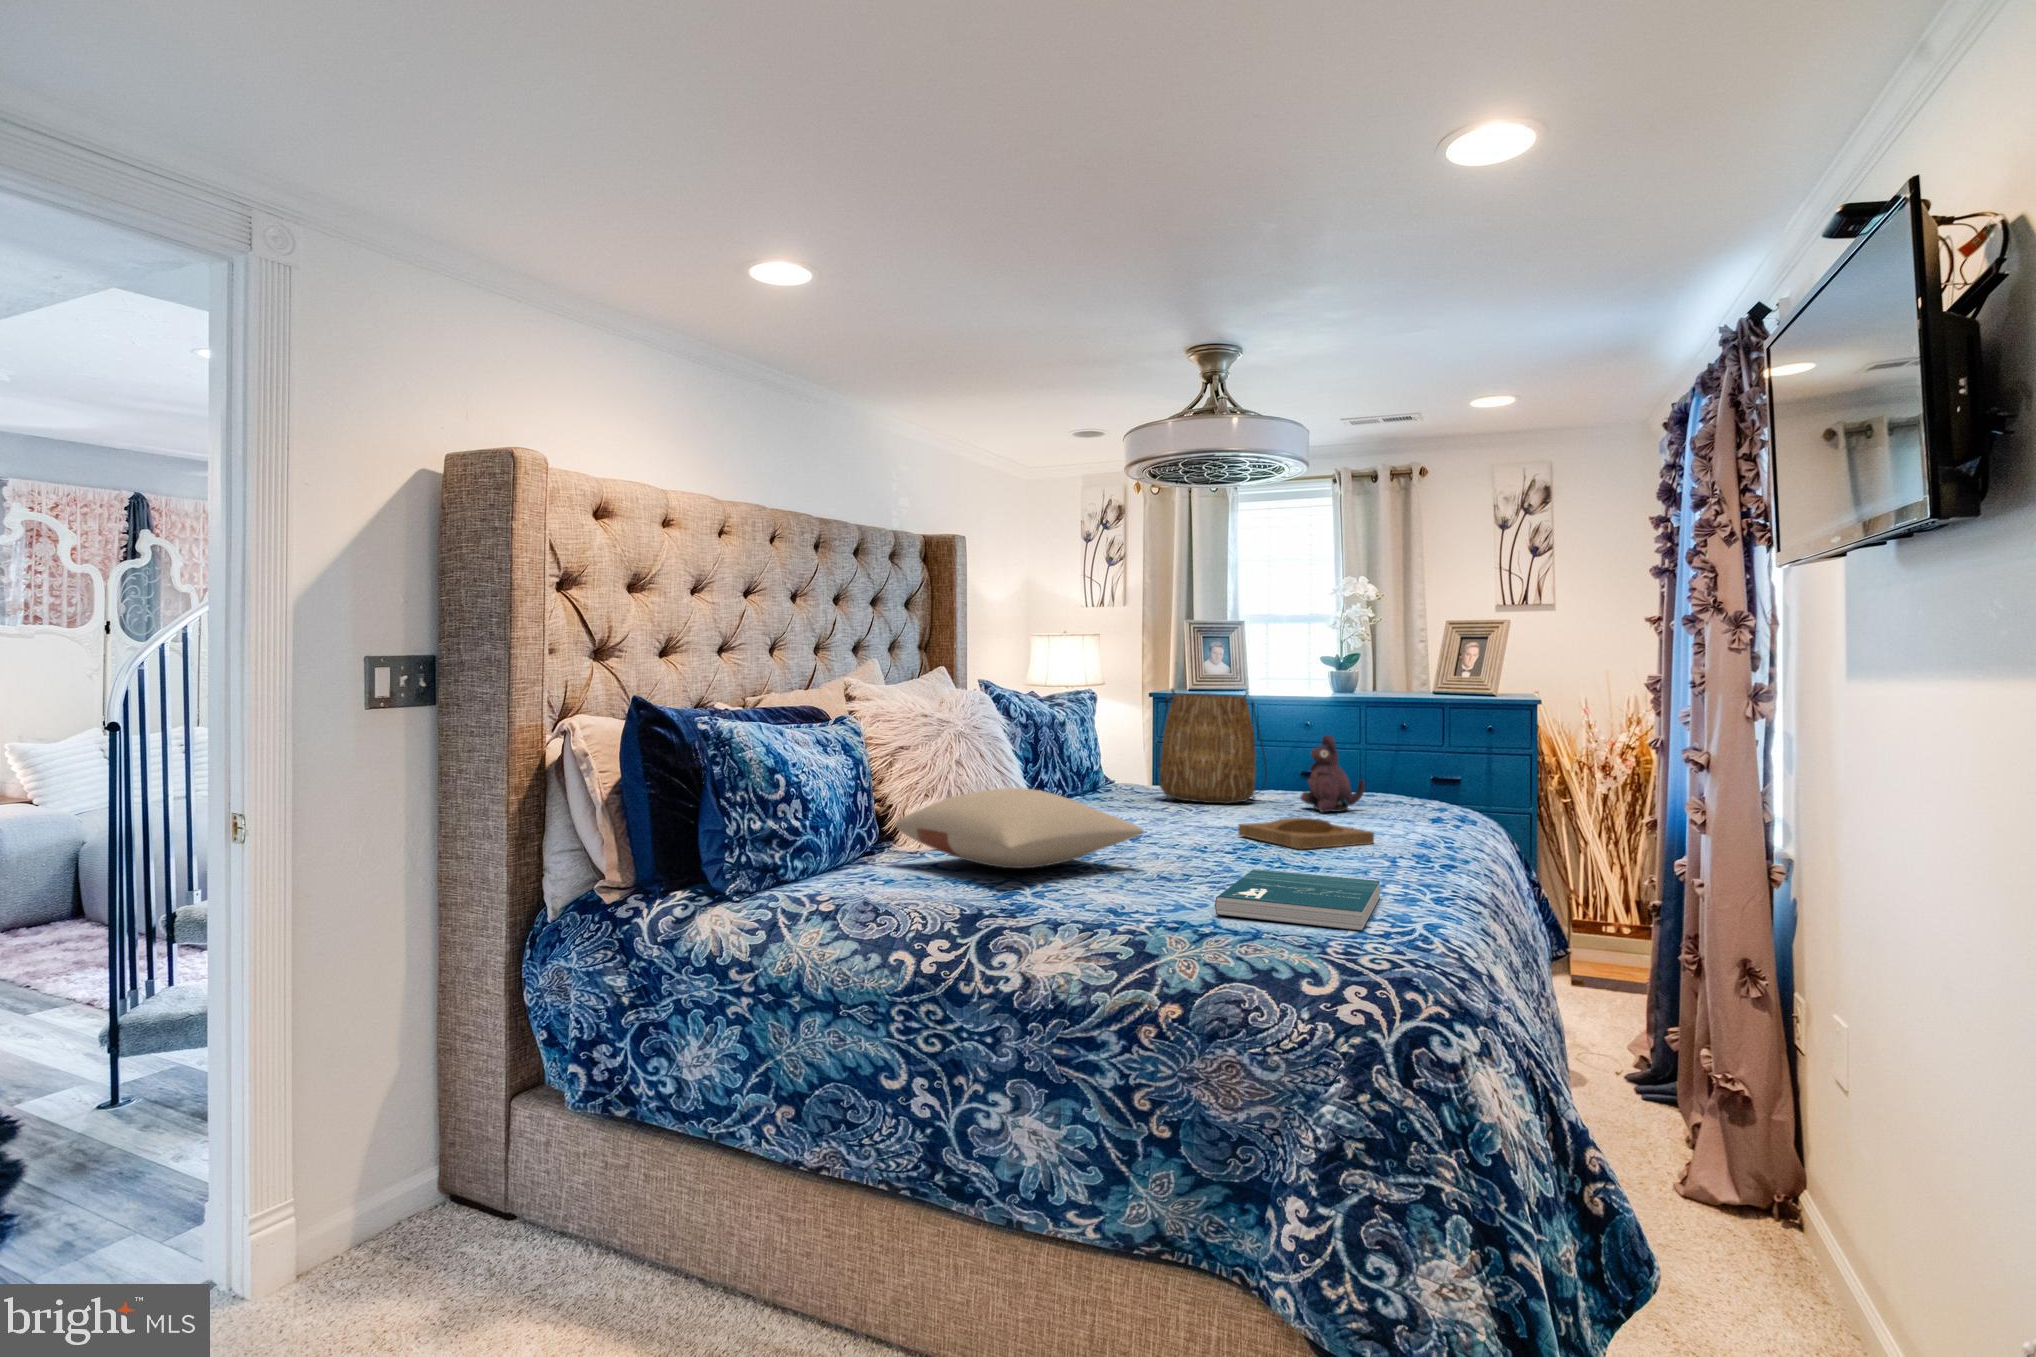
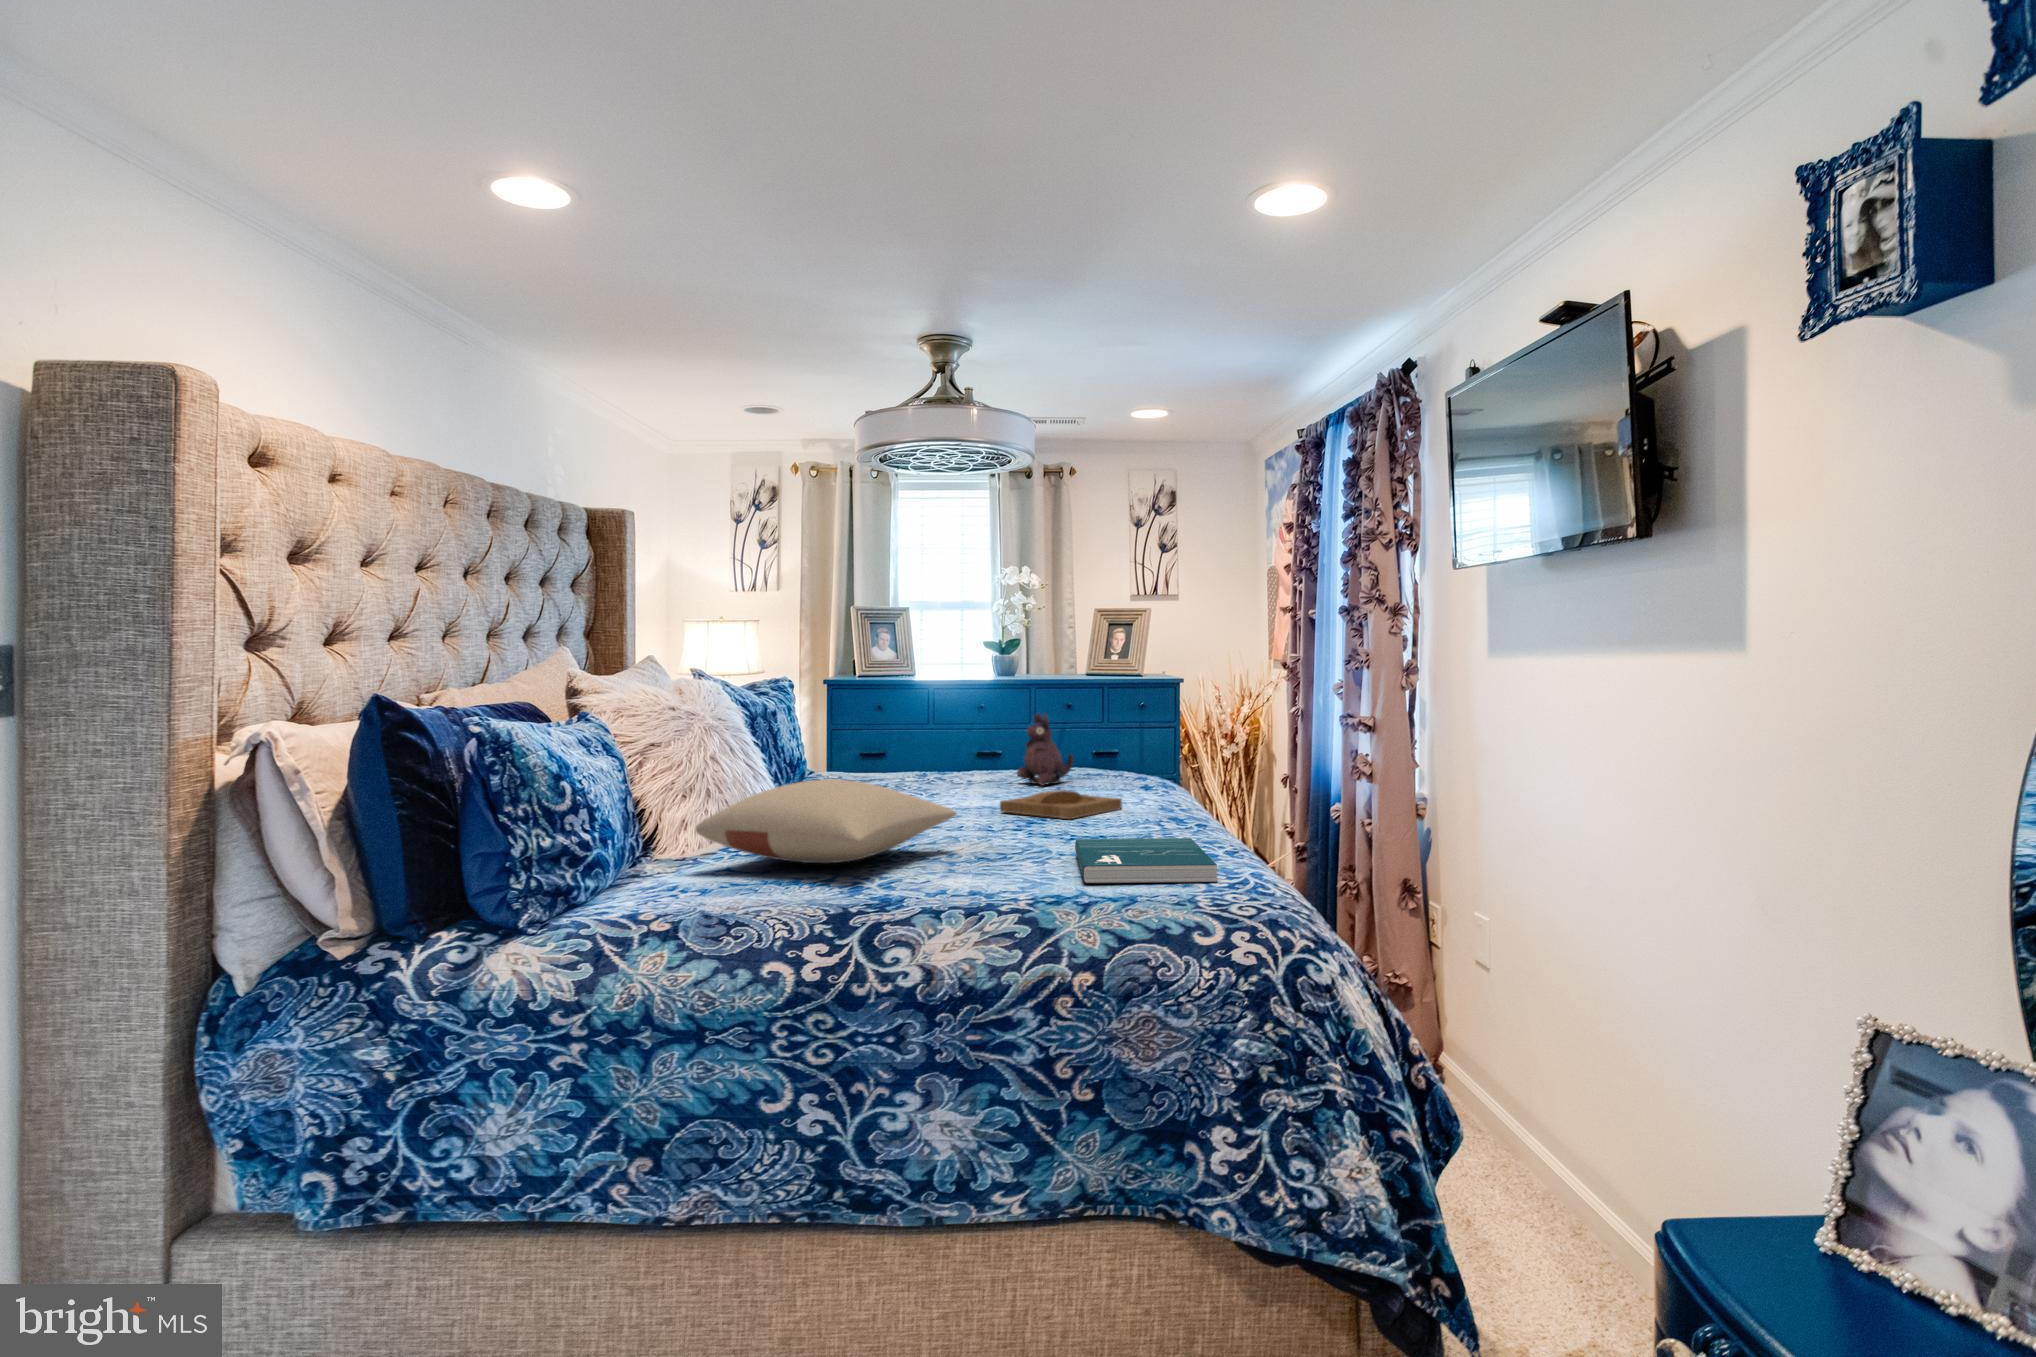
tote bag: present [1158,689,1267,804] -> none [872,674,979,785]

